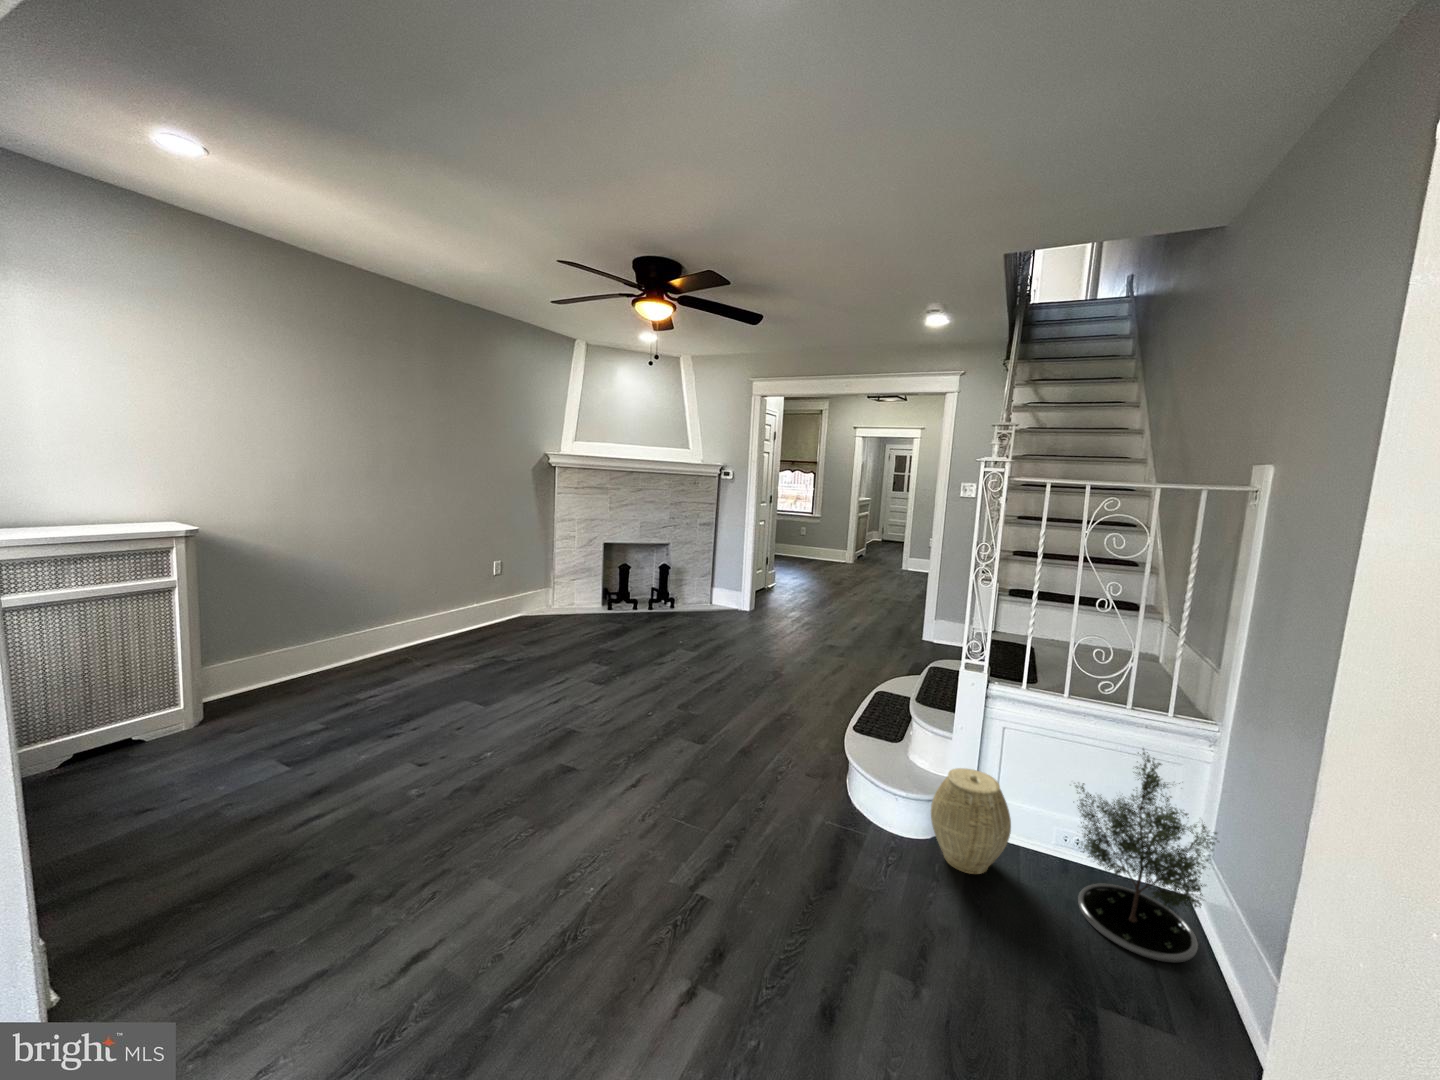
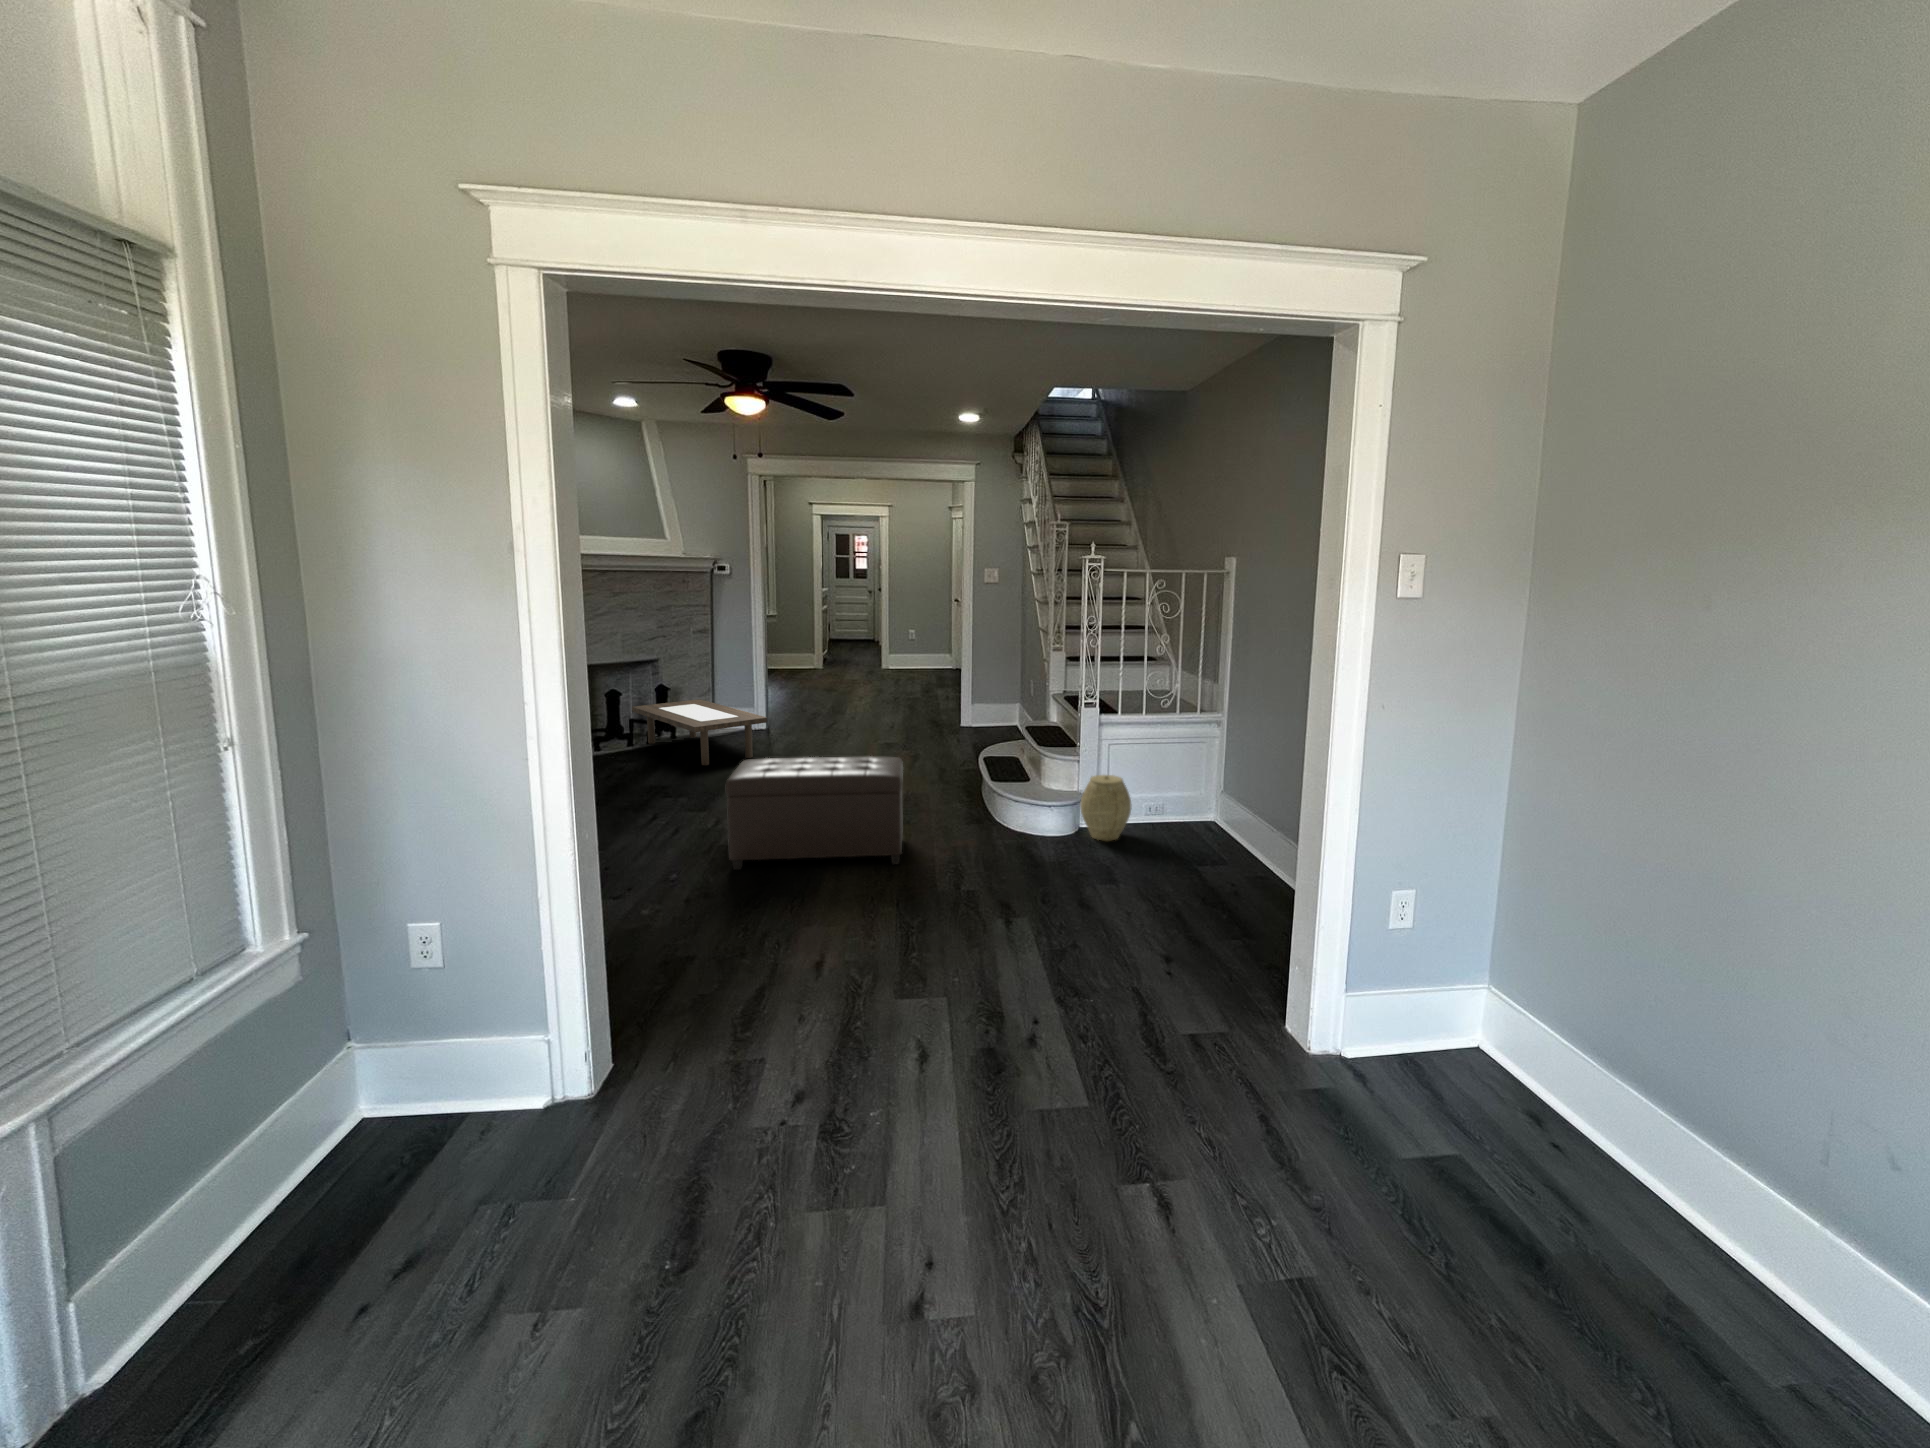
coffee table: none [642,579,715,638] -> present [632,699,767,765]
ottoman: none [527,651,720,812] -> present [725,756,903,870]
potted tree: present [1075,749,1217,962] -> none [1159,730,1235,845]

